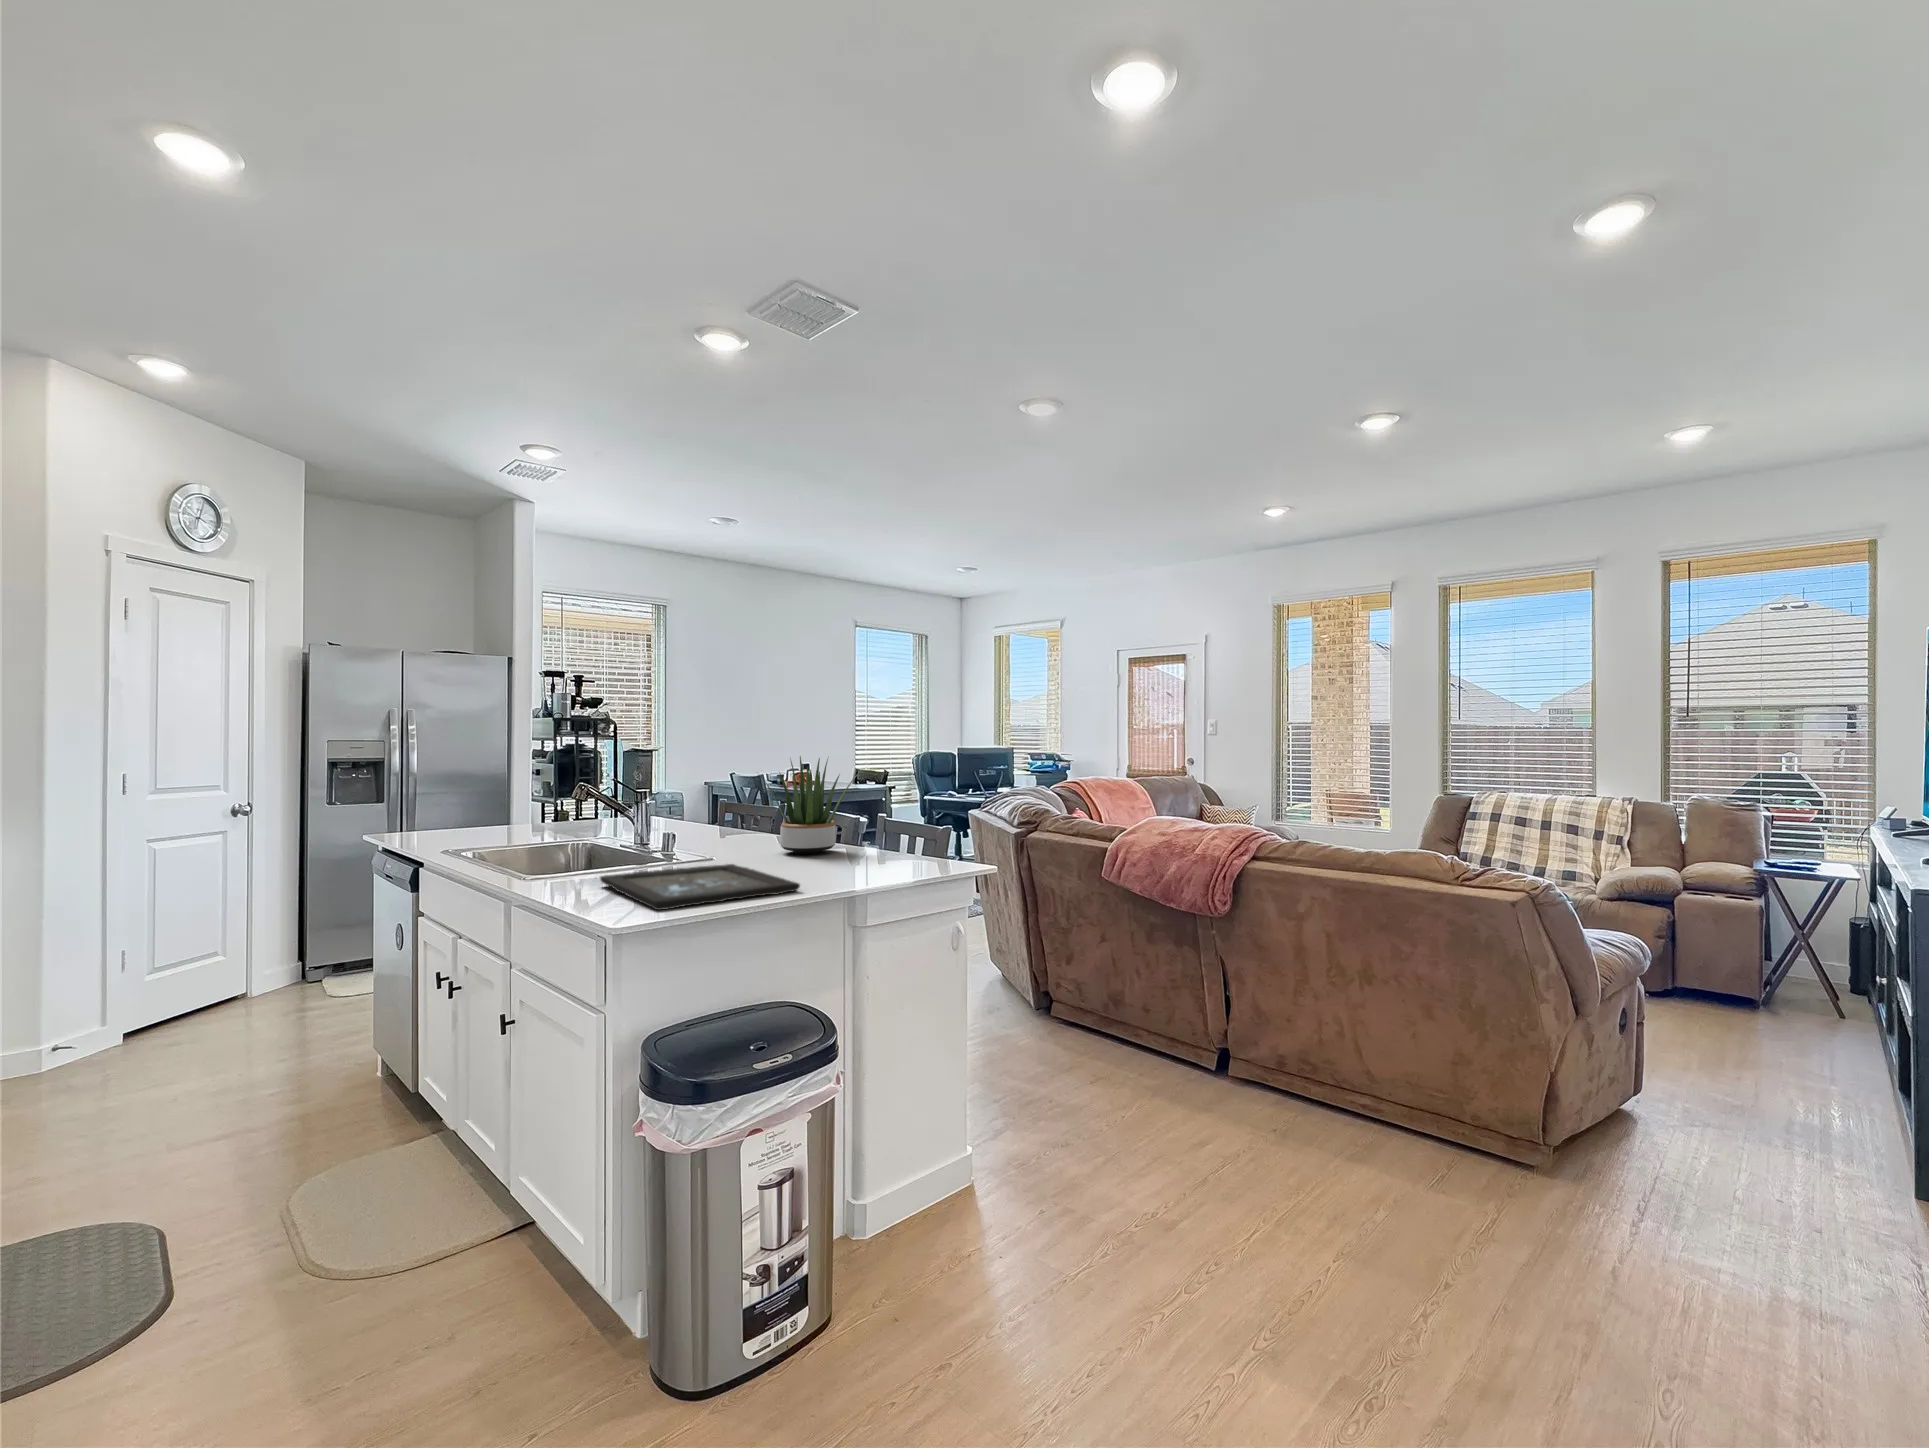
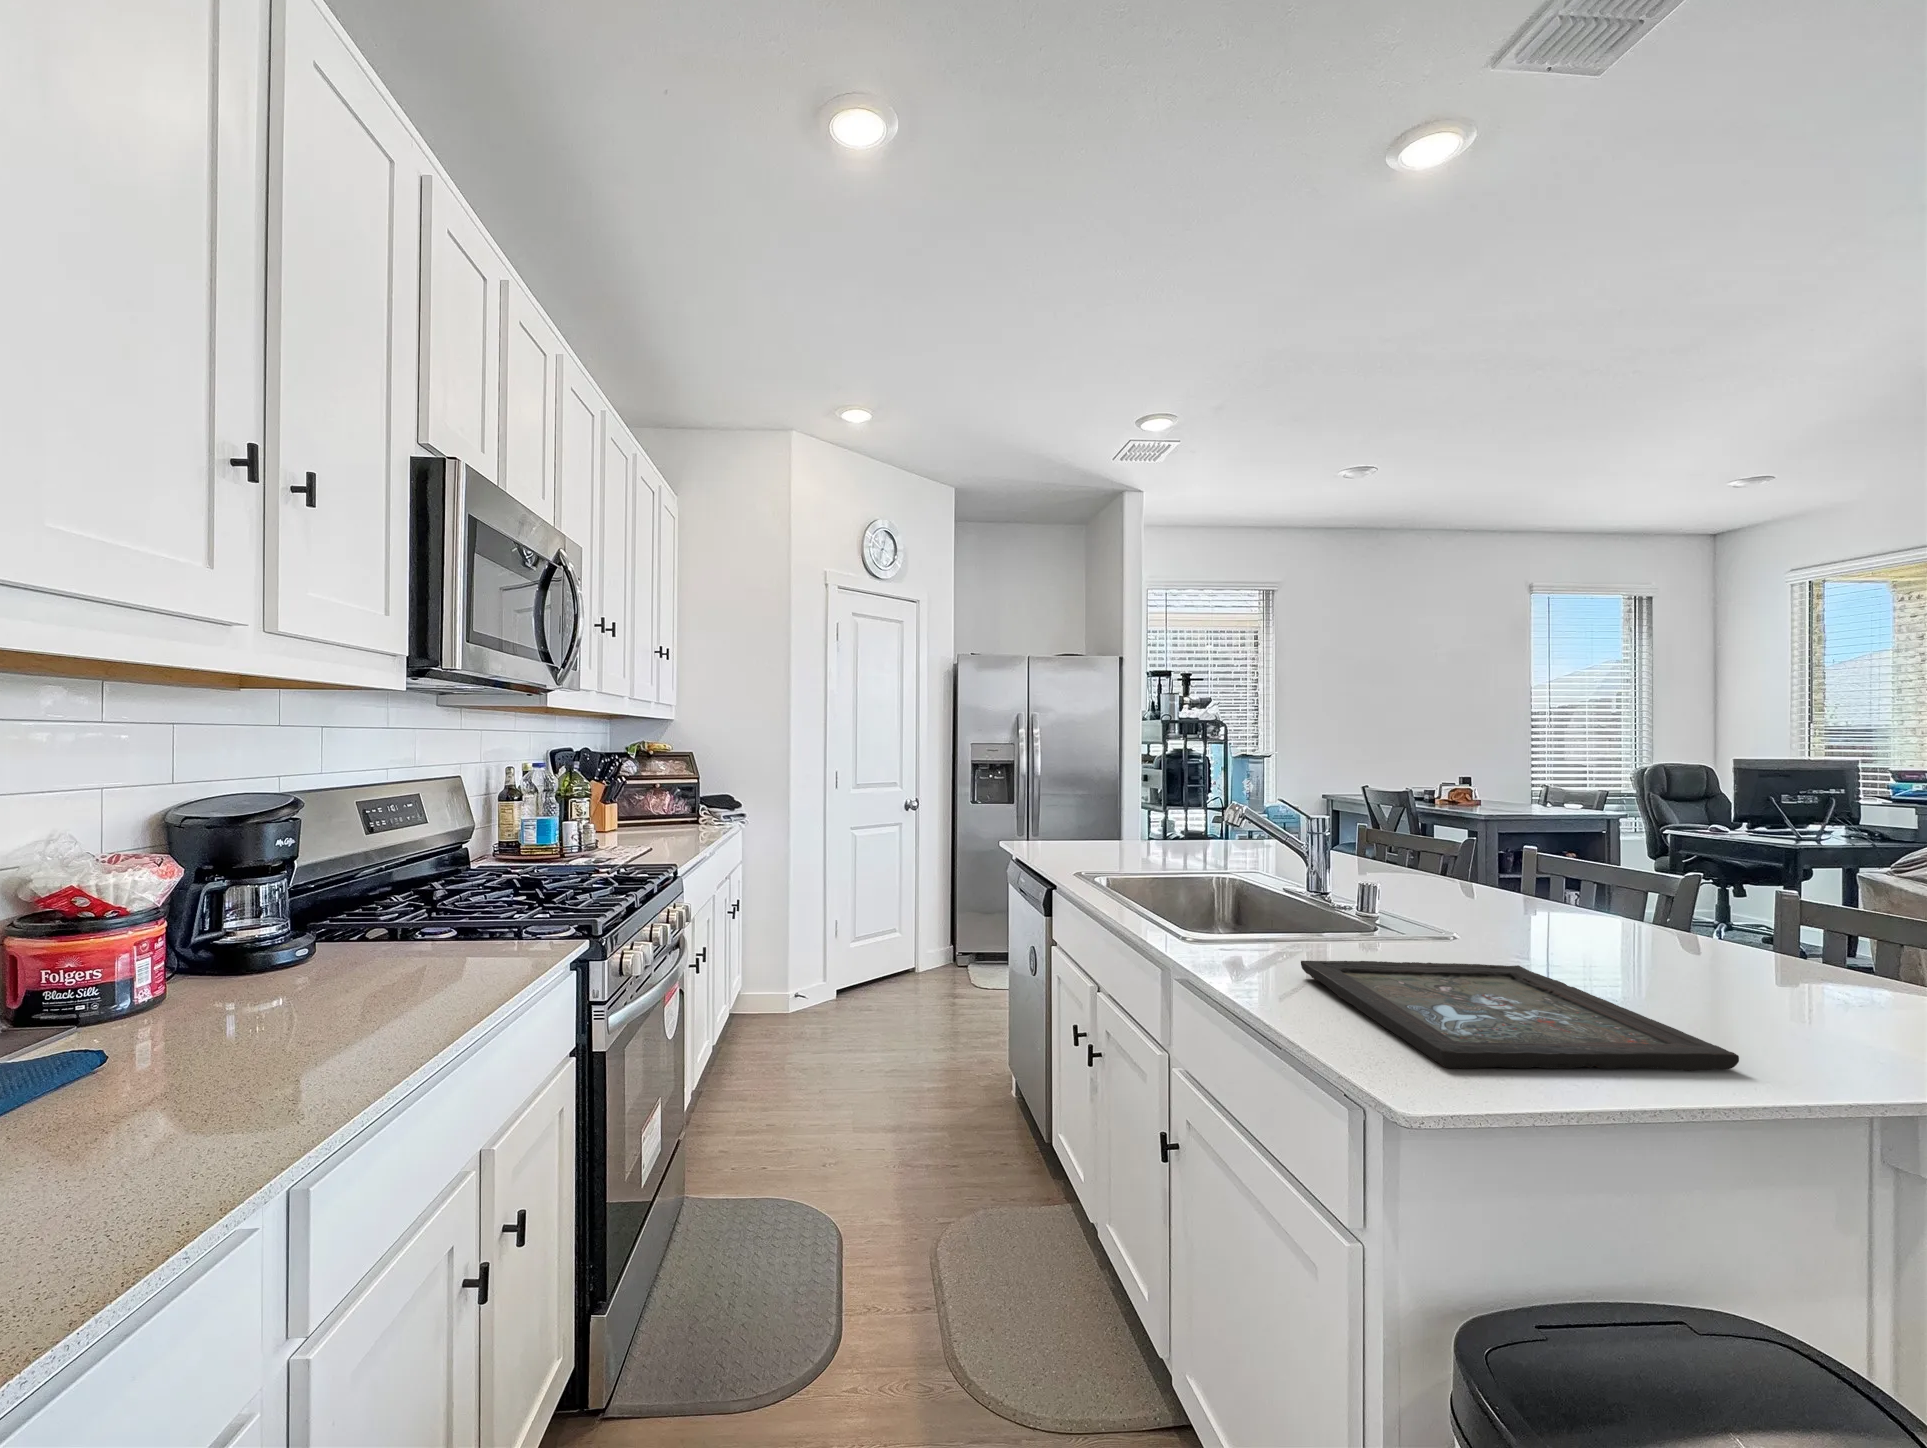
potted plant: present [759,756,859,854] -> none [1520,779,1748,955]

